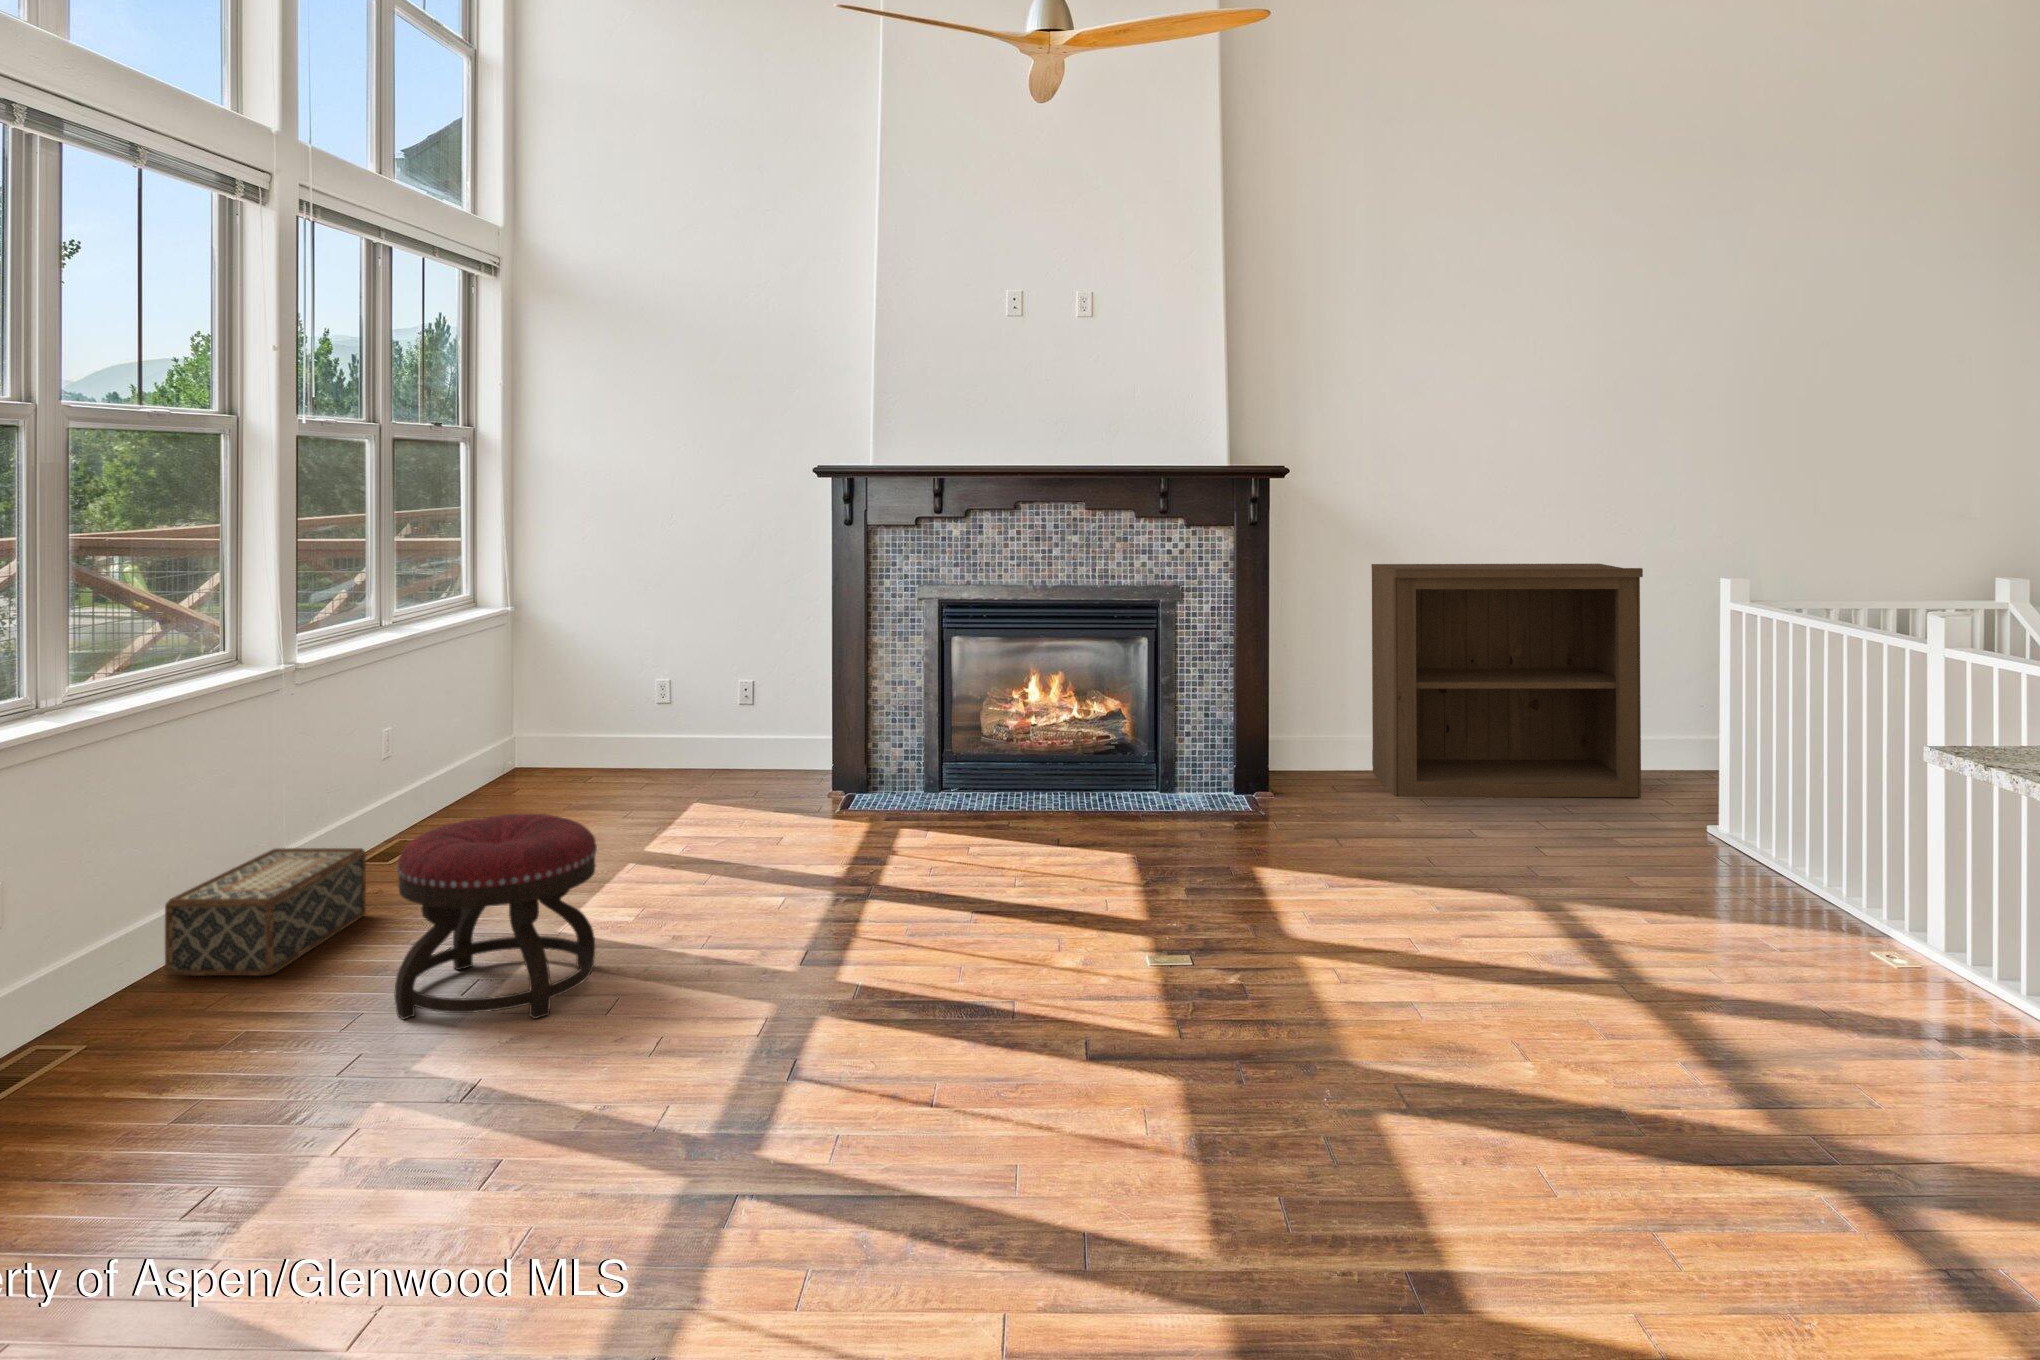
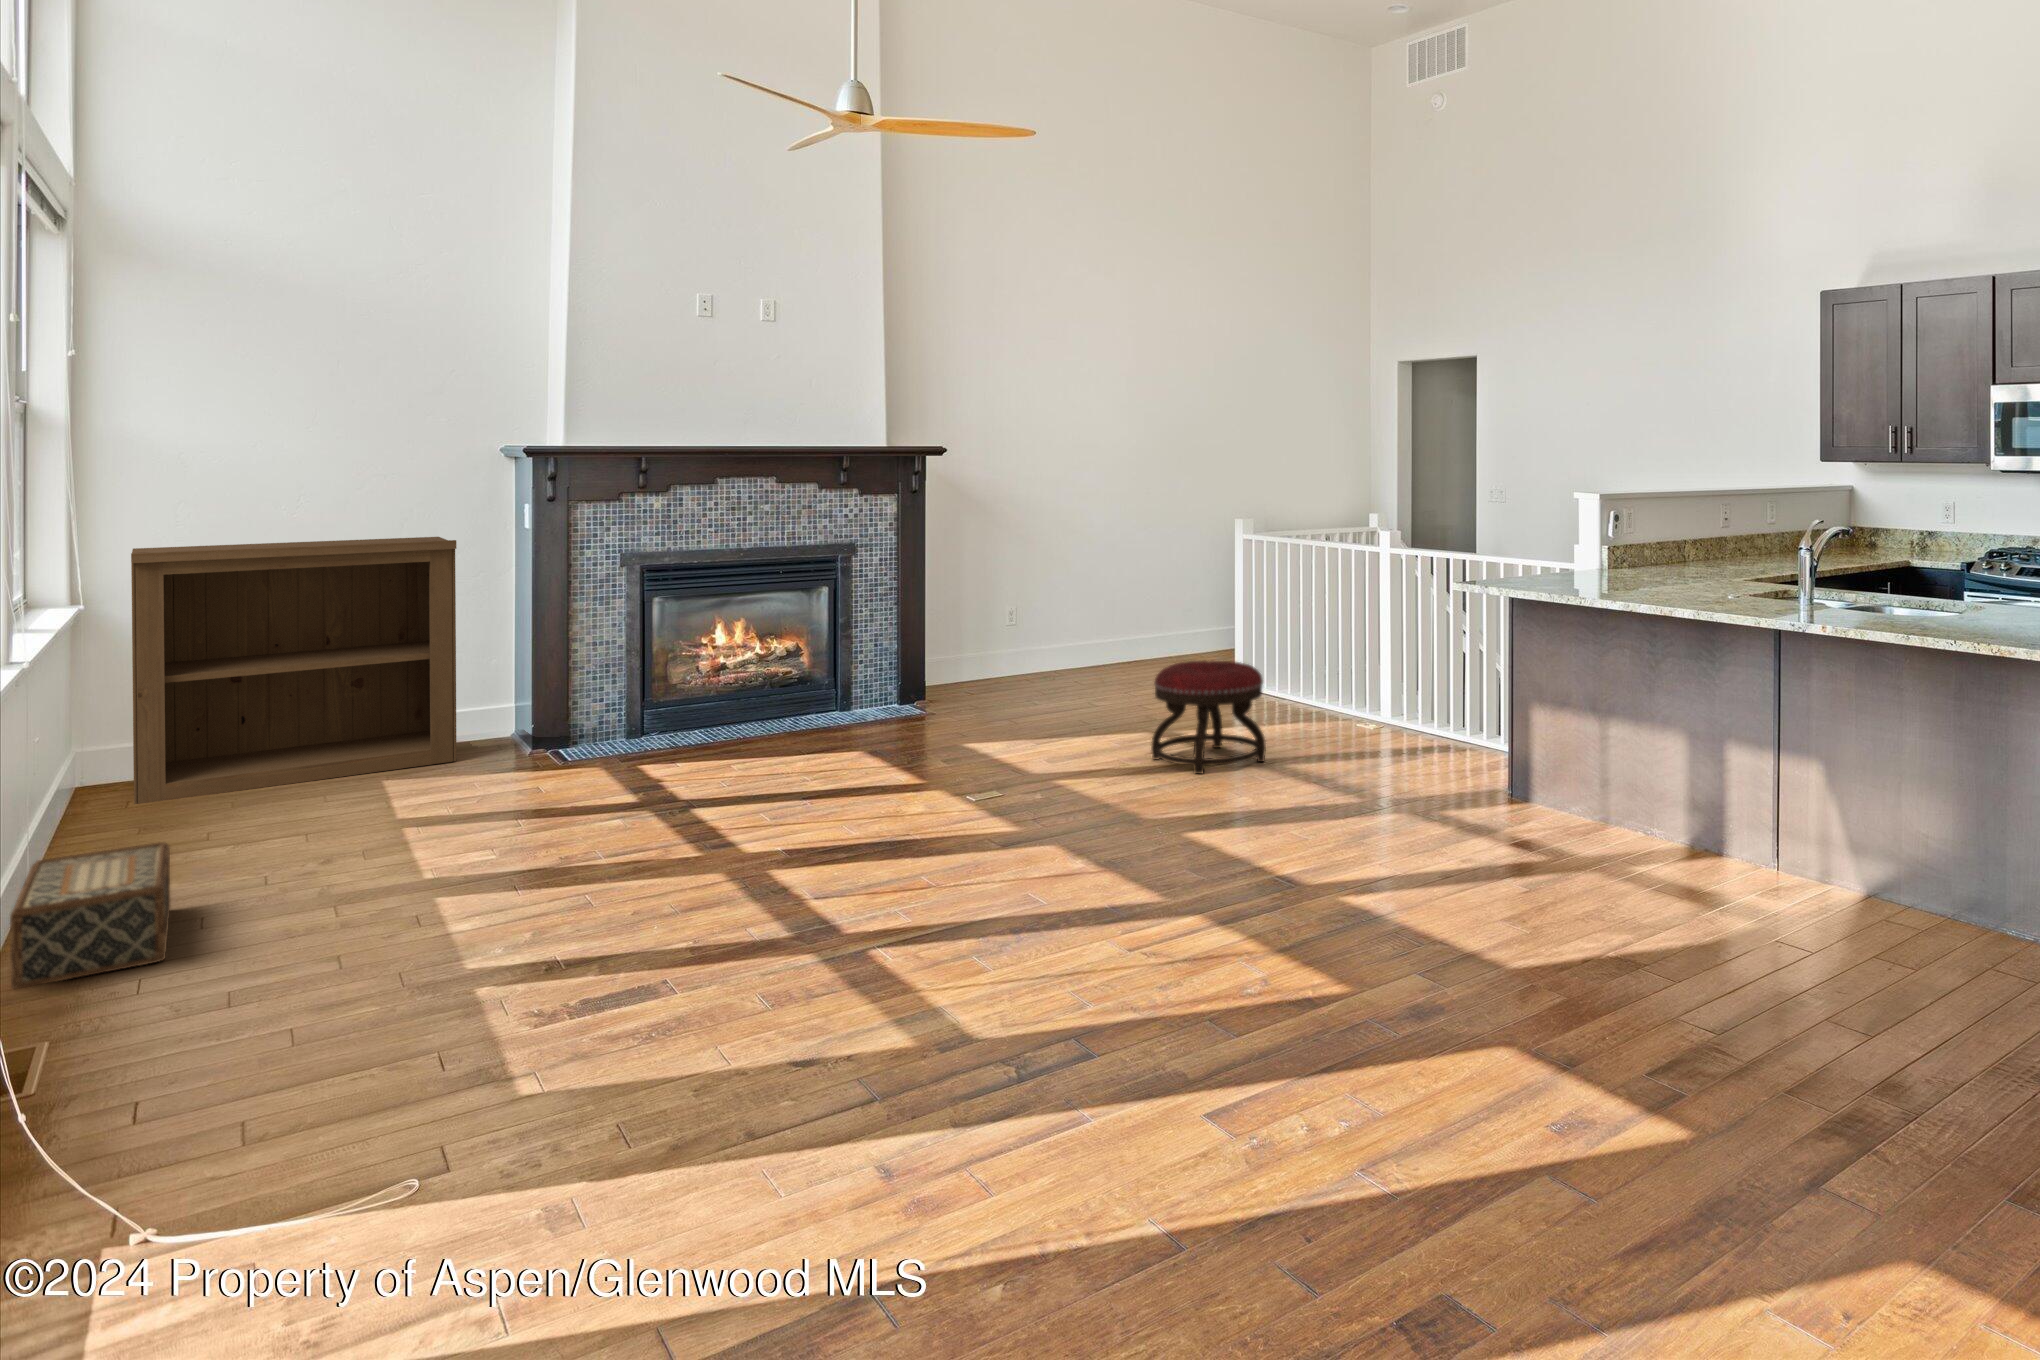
bookshelf: present [1371,564,1643,797] -> present [131,537,457,804]
ottoman: present [395,814,597,1019] -> present [1151,661,1266,774]

